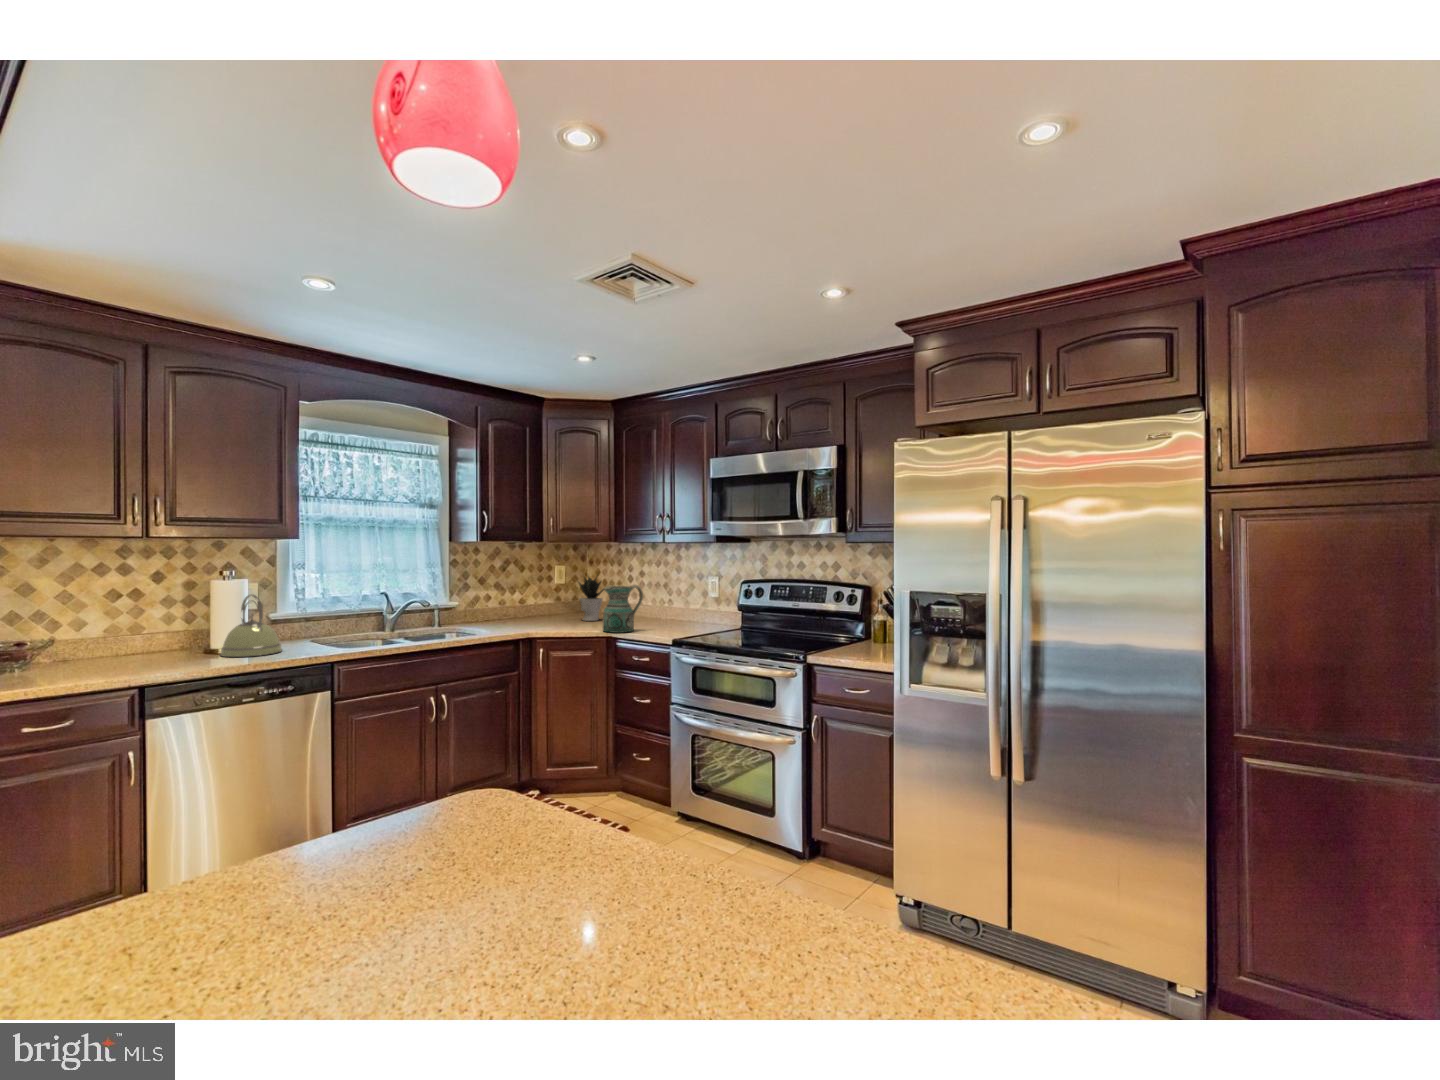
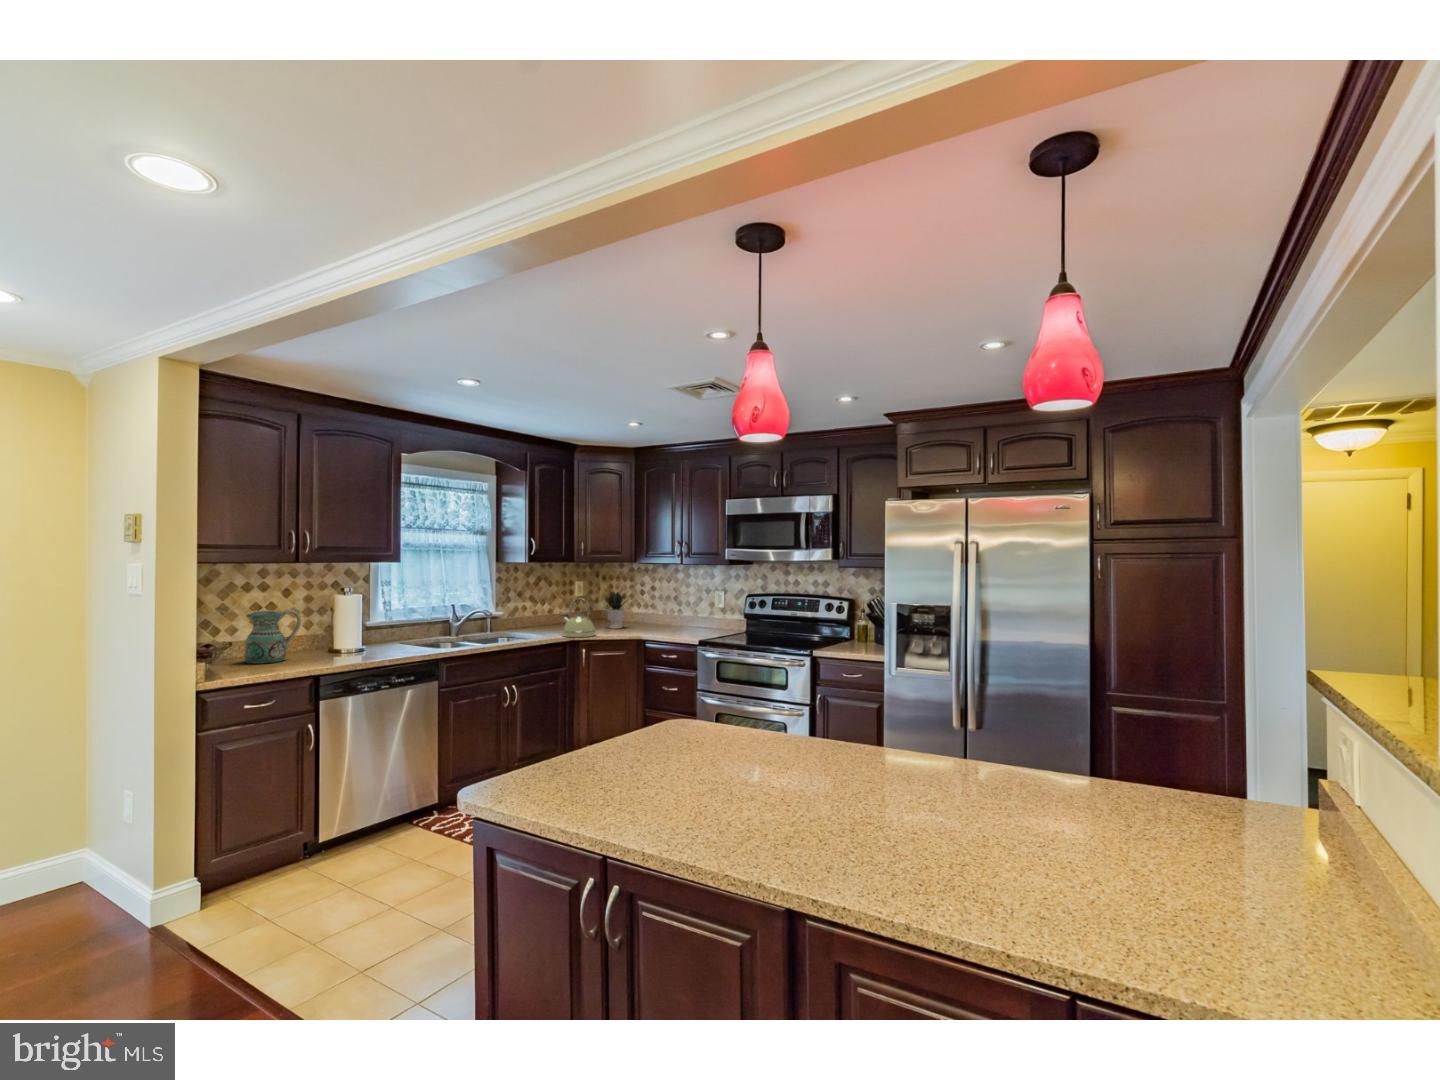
ceramic pitcher: present [603,585,643,633] -> present [244,609,301,664]
kettle: present [220,595,282,657] -> present [562,601,596,637]

